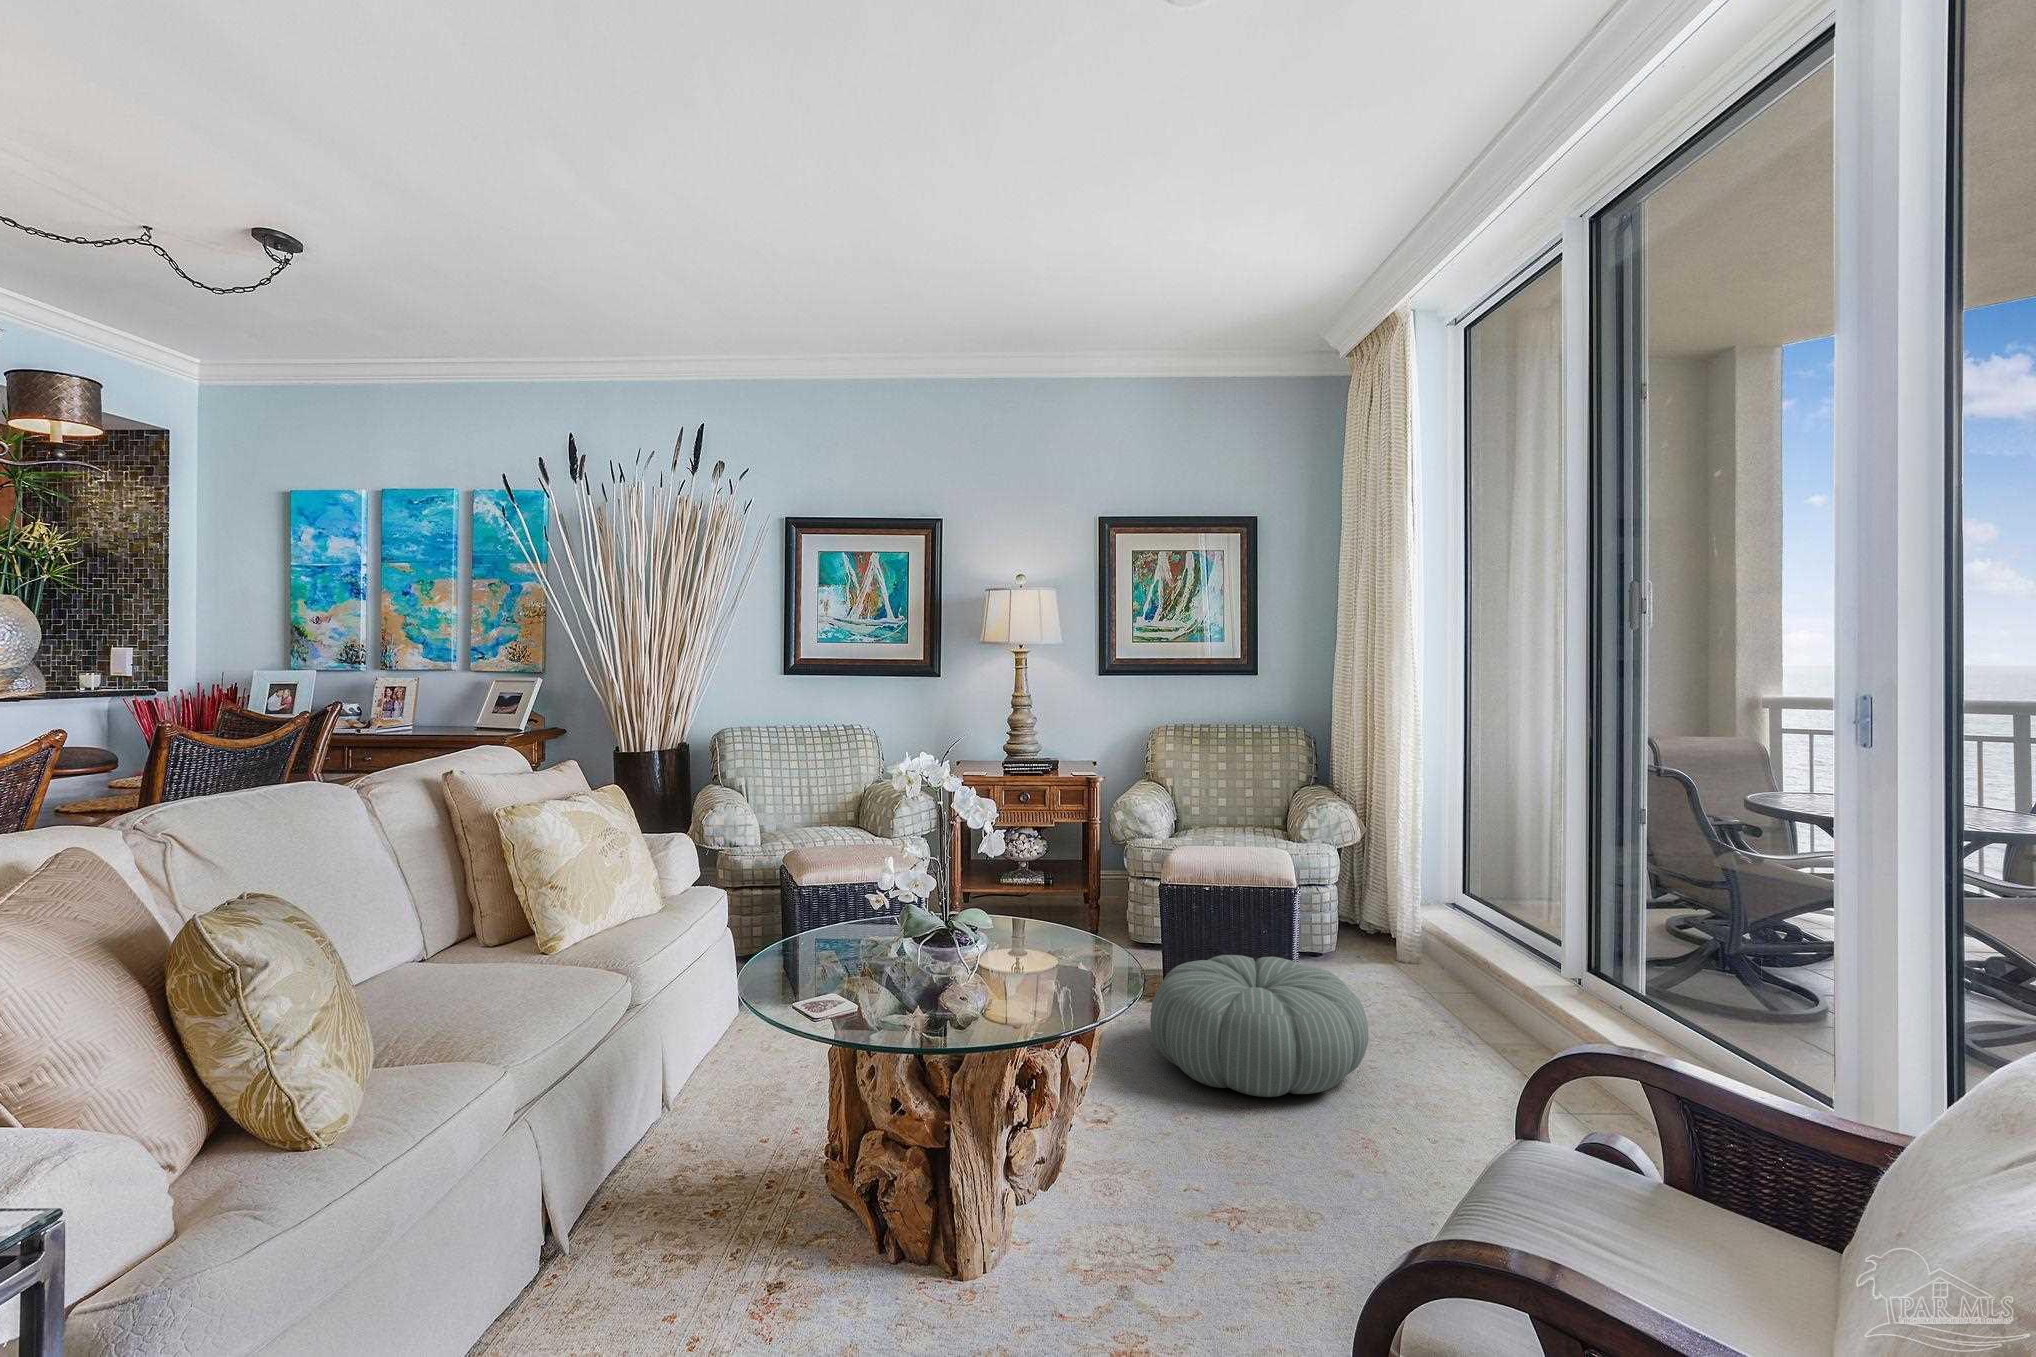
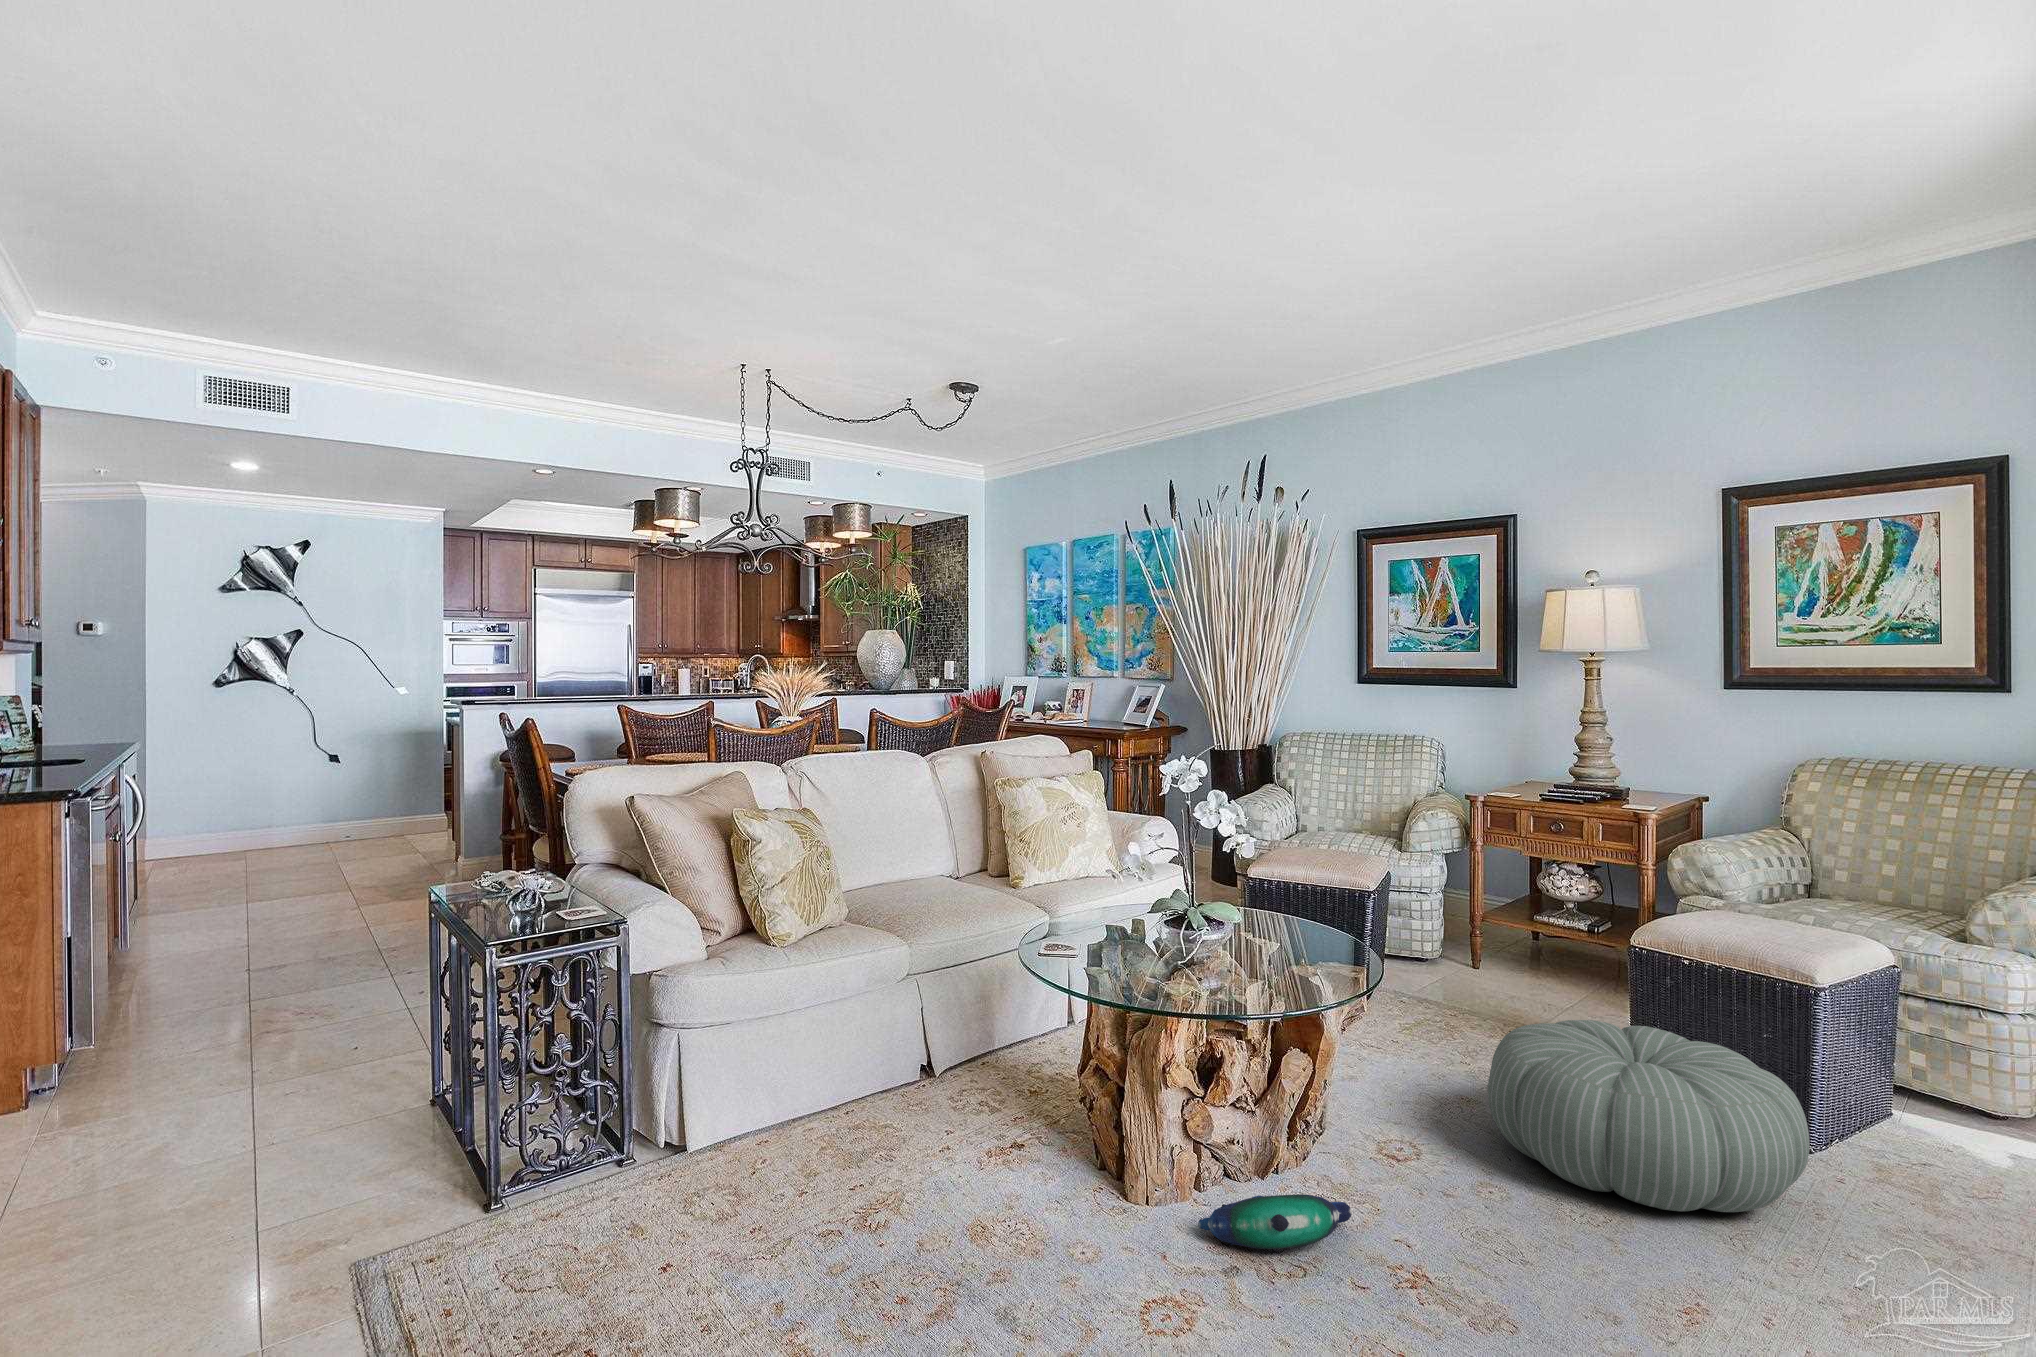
plush toy: none [1162,1190,1257,1280] -> present [1198,1194,1352,1249]

